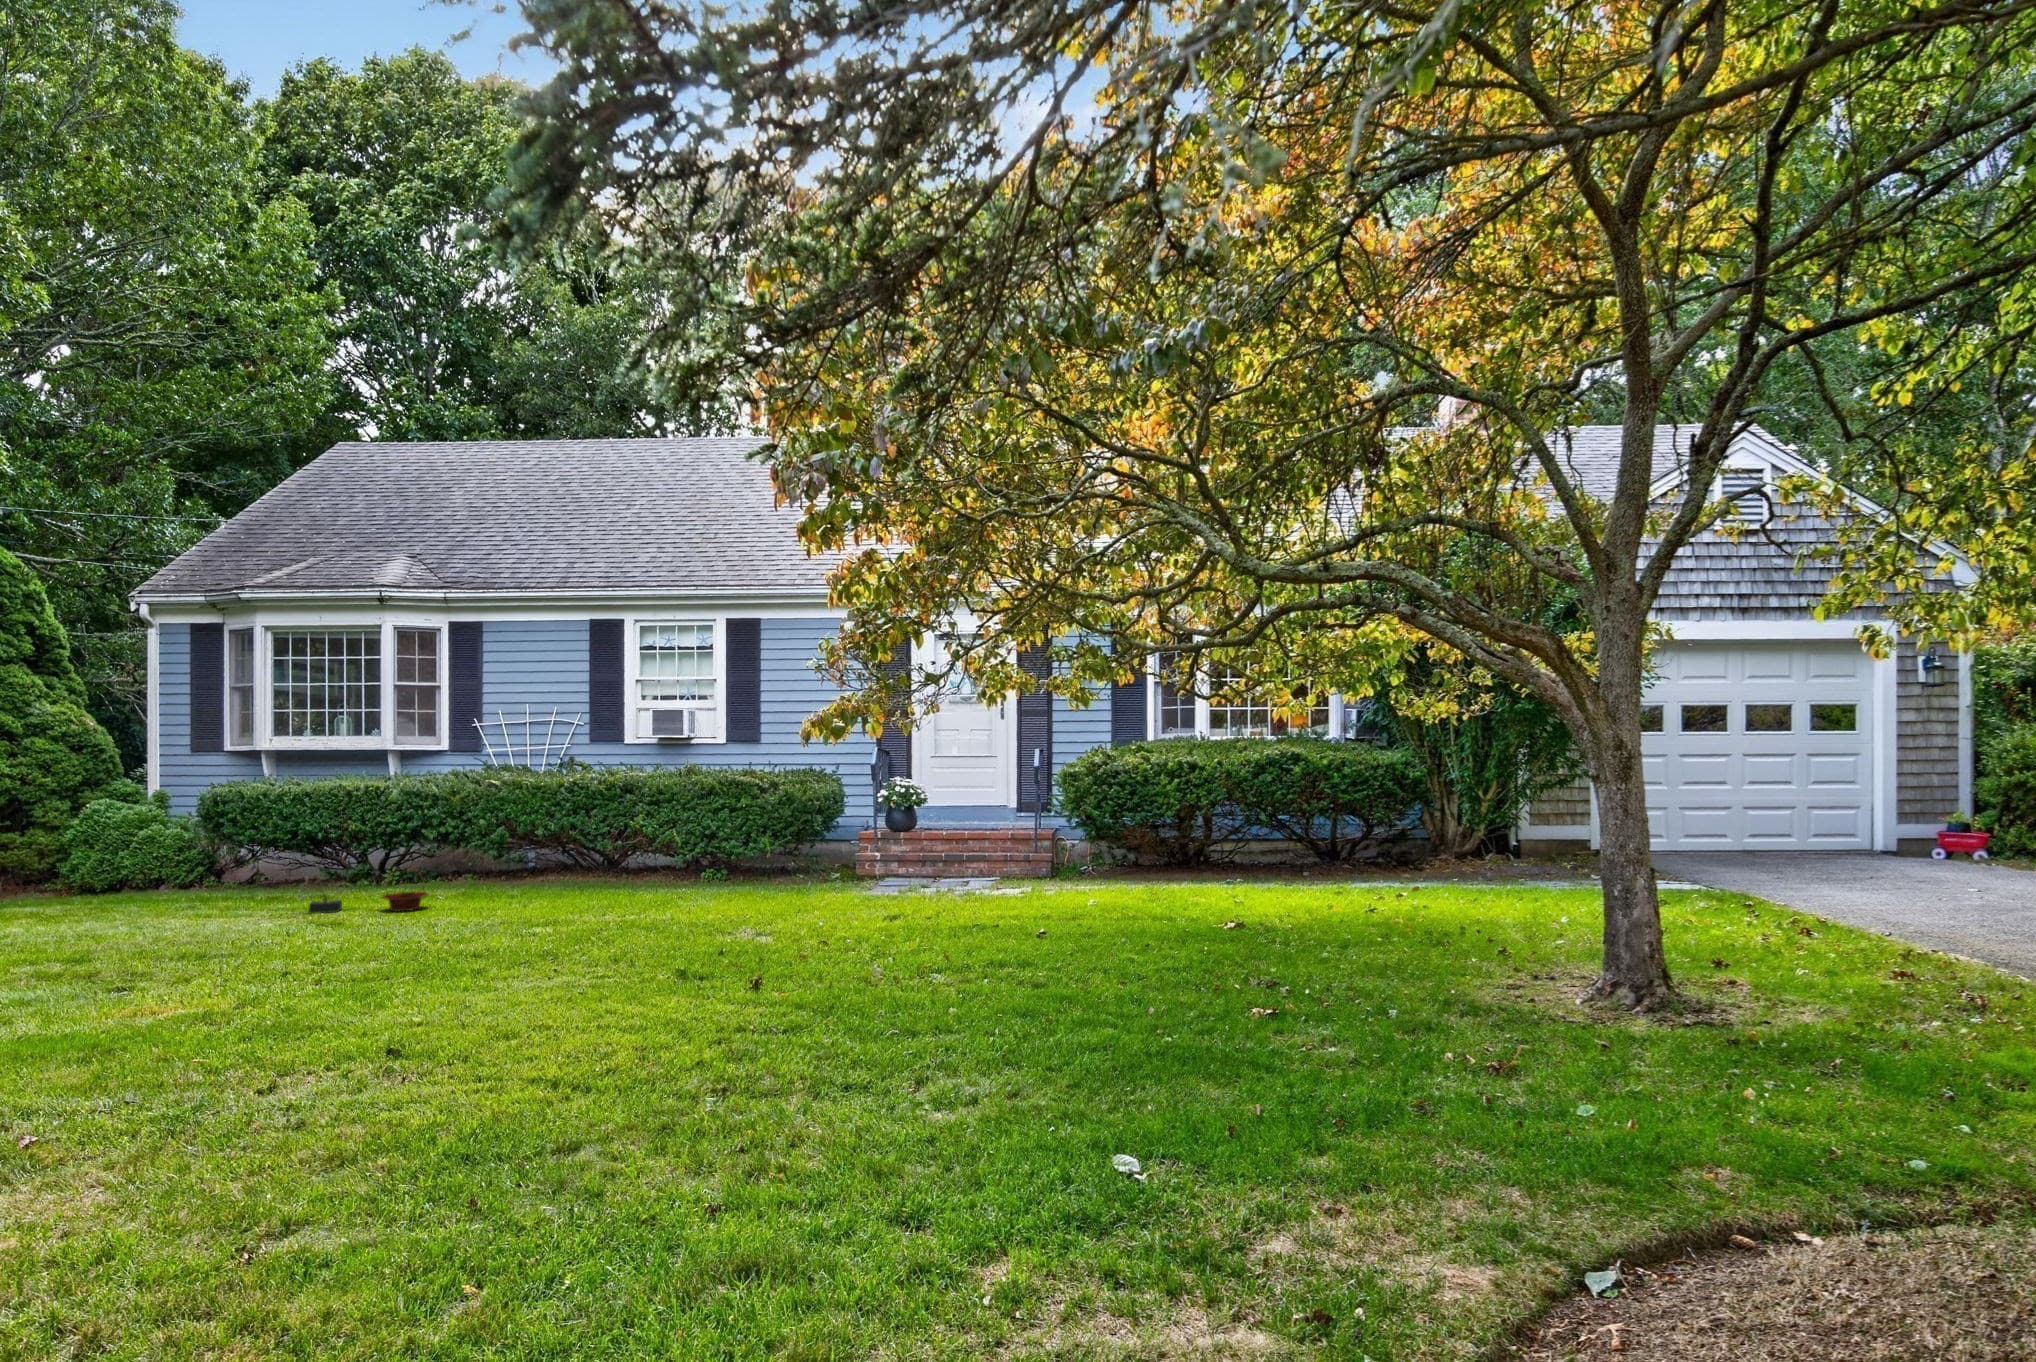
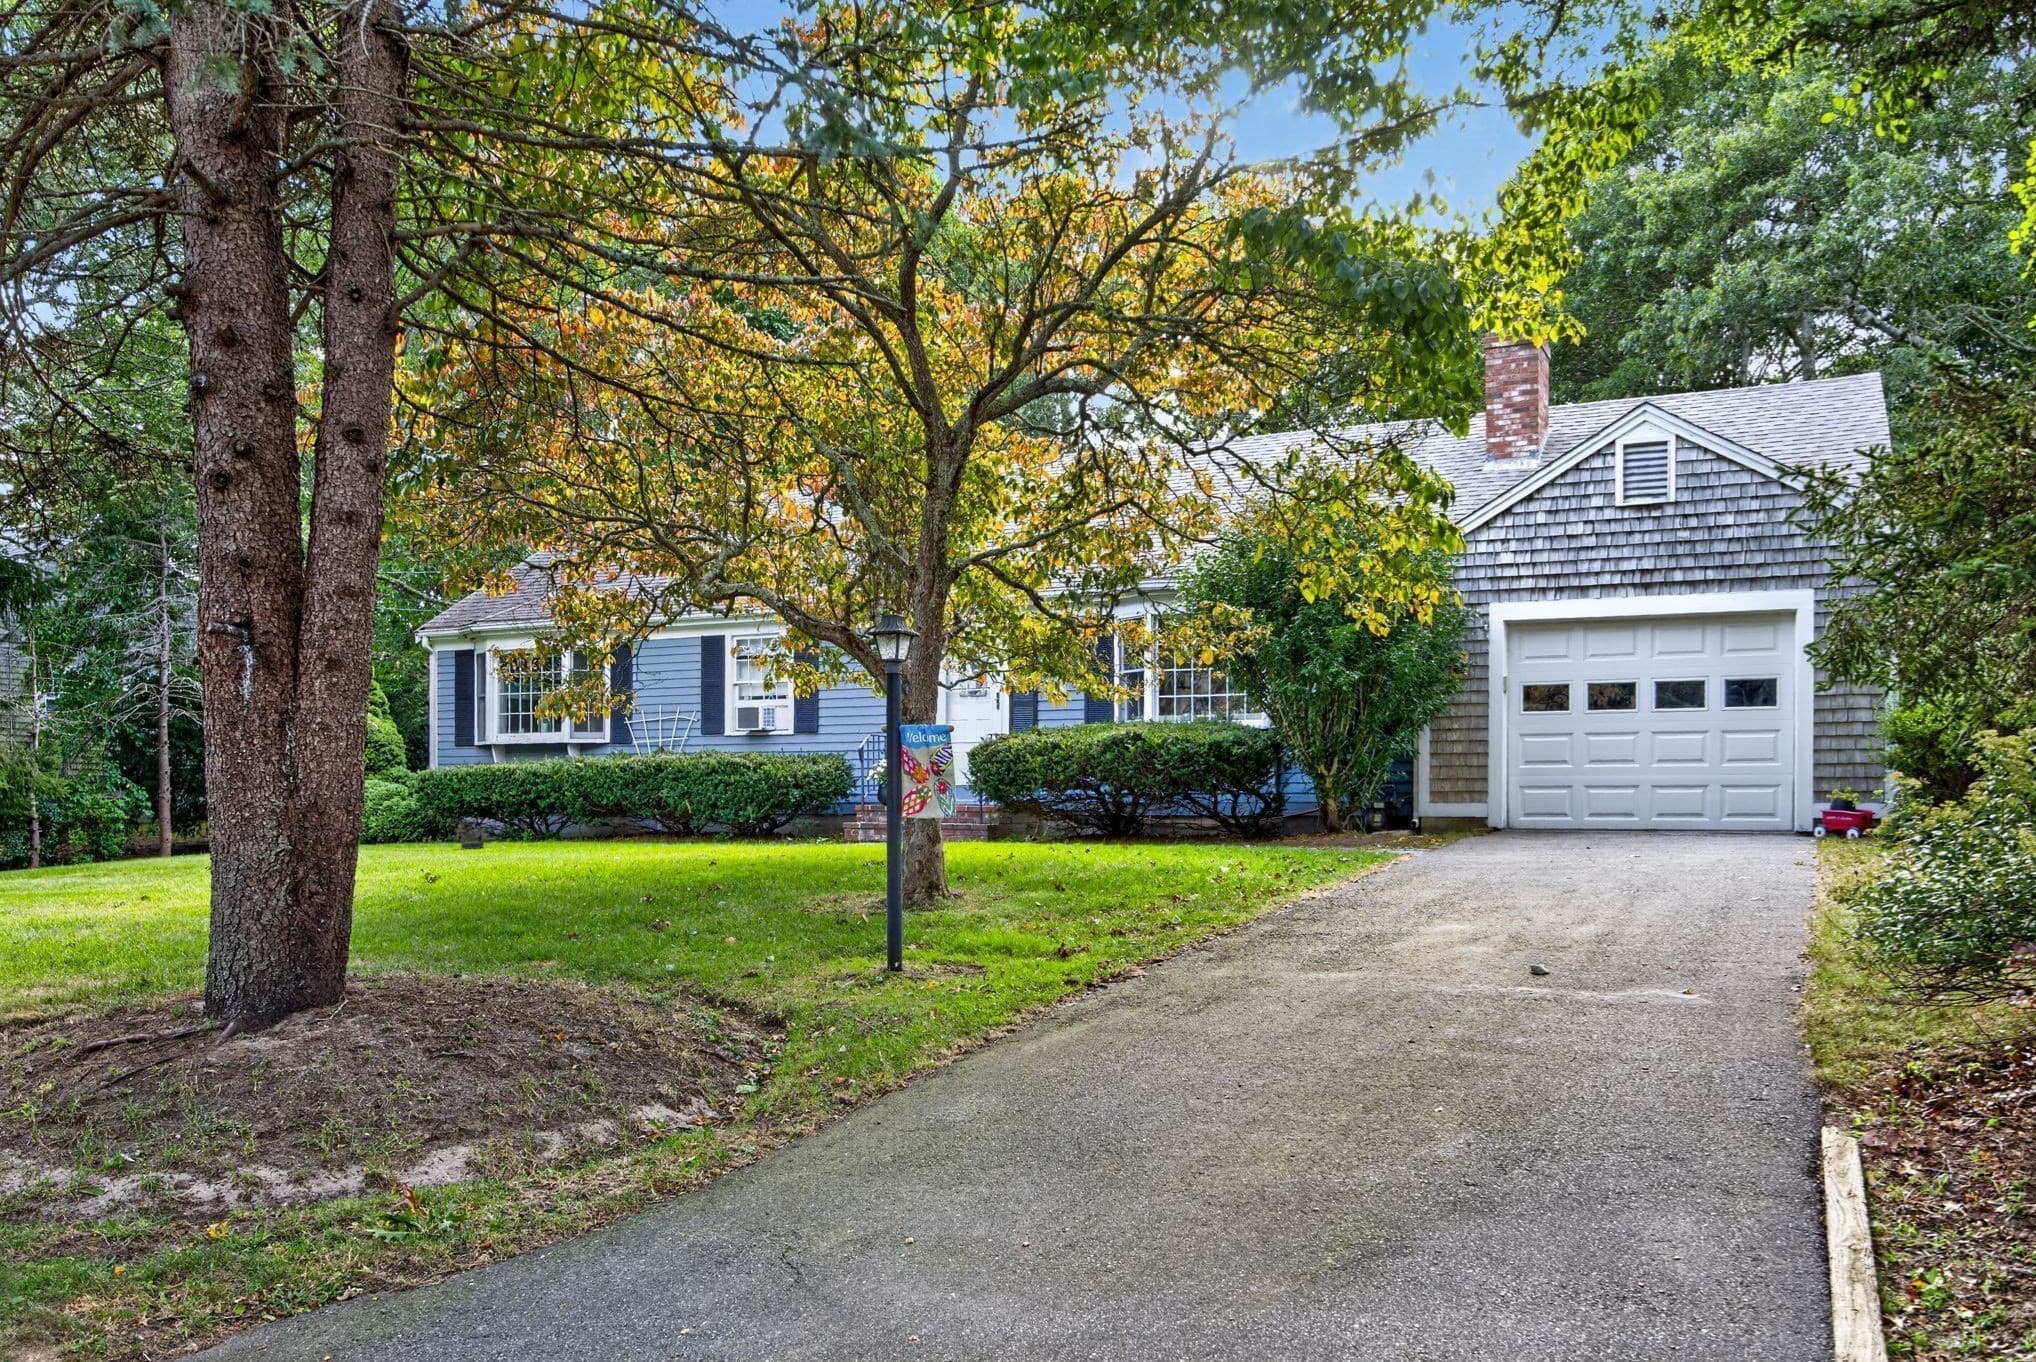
basket: present [382,866,428,912] -> none [503,818,535,849]

